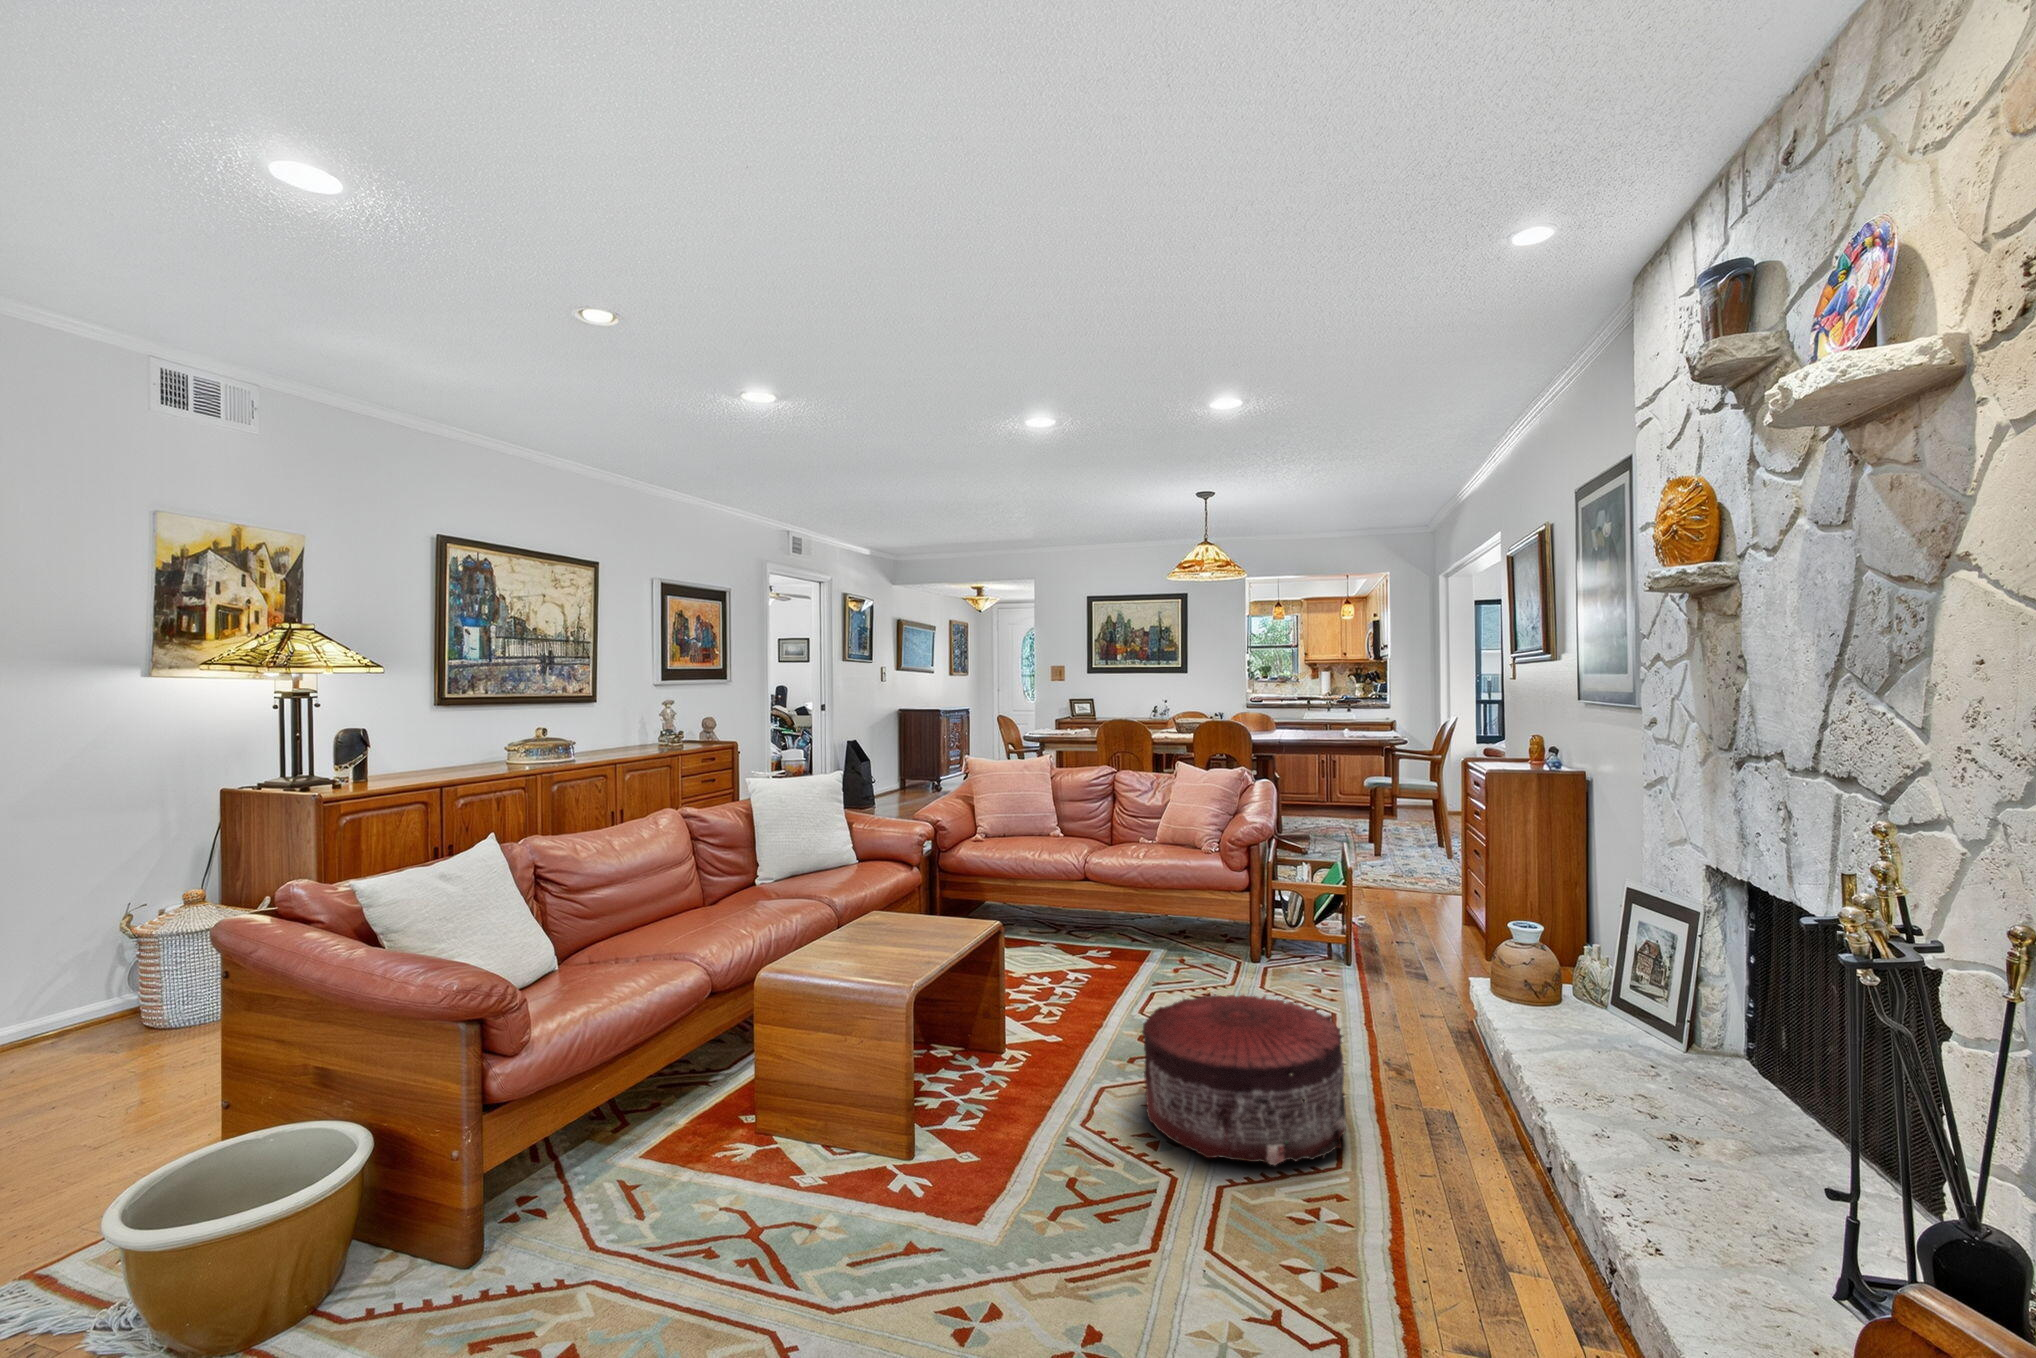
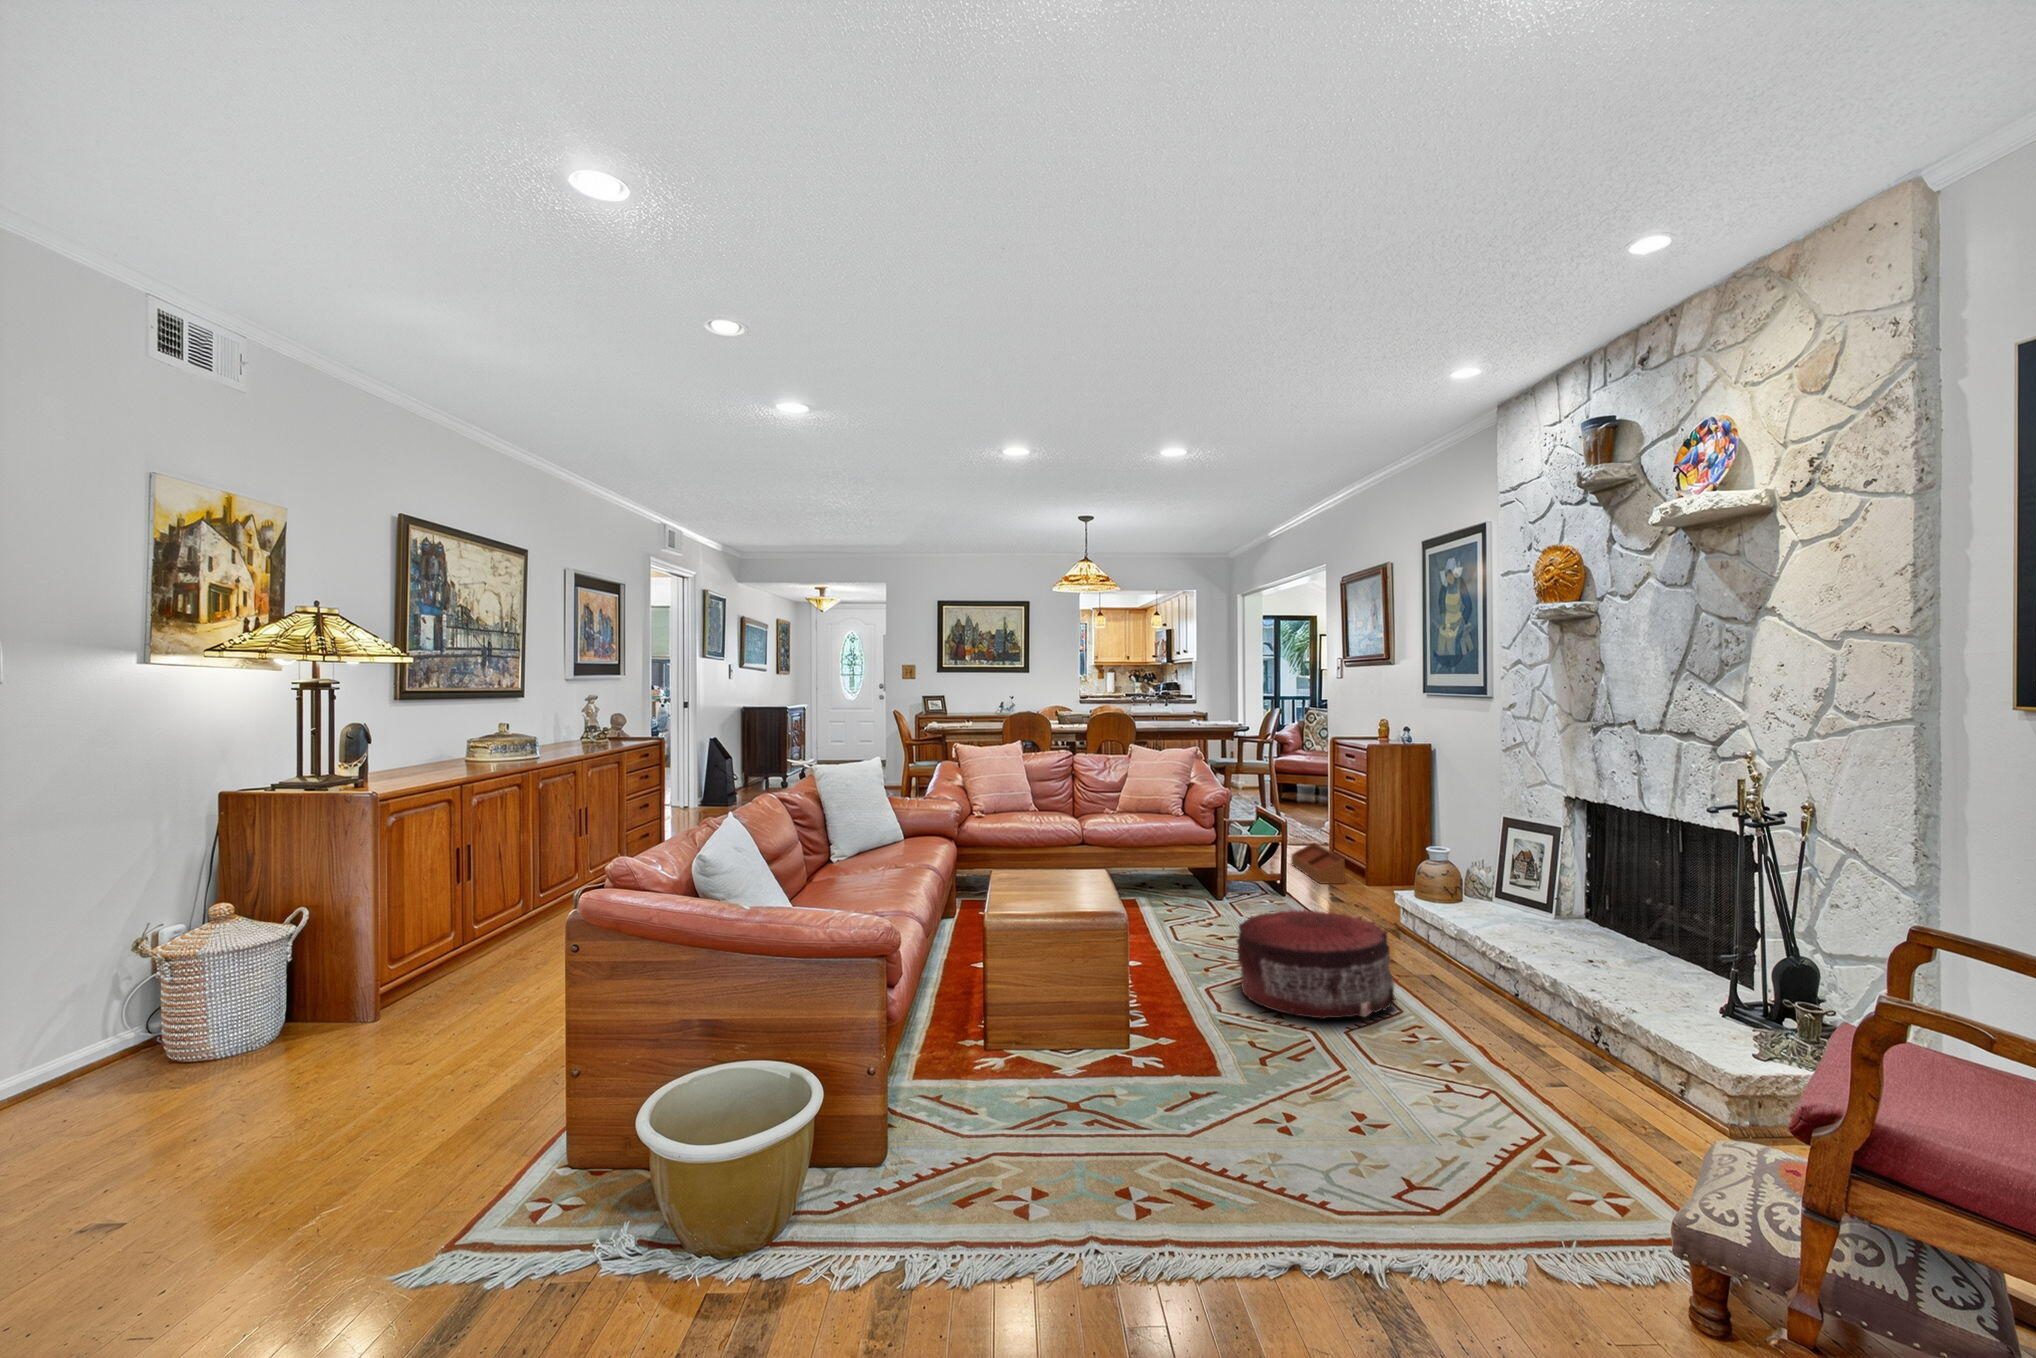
storage bin: none [1422,894,1470,954] -> present [1291,843,1345,884]

